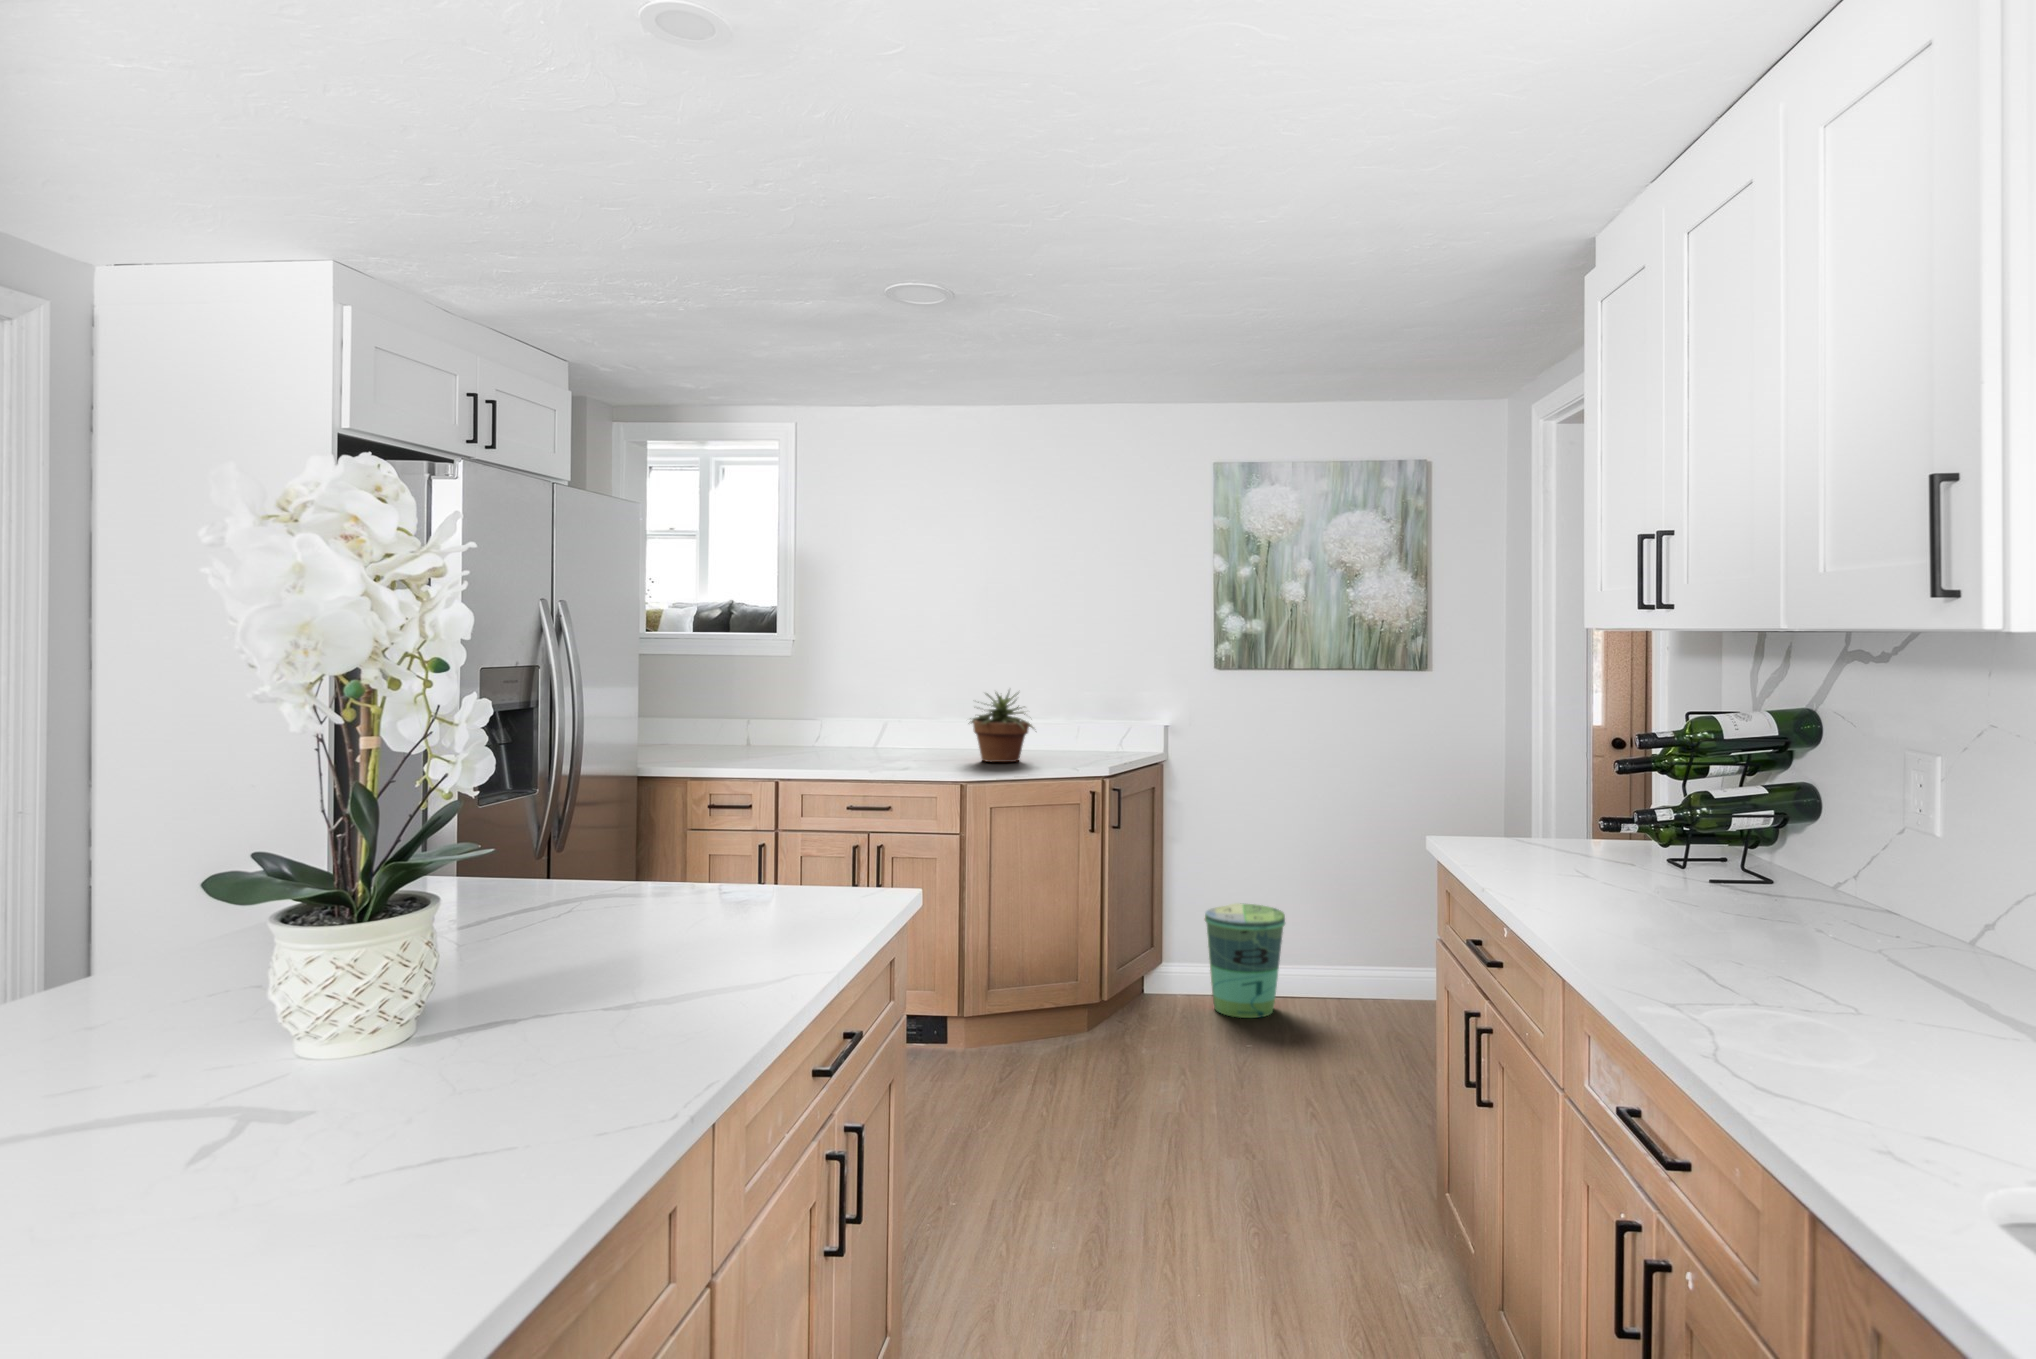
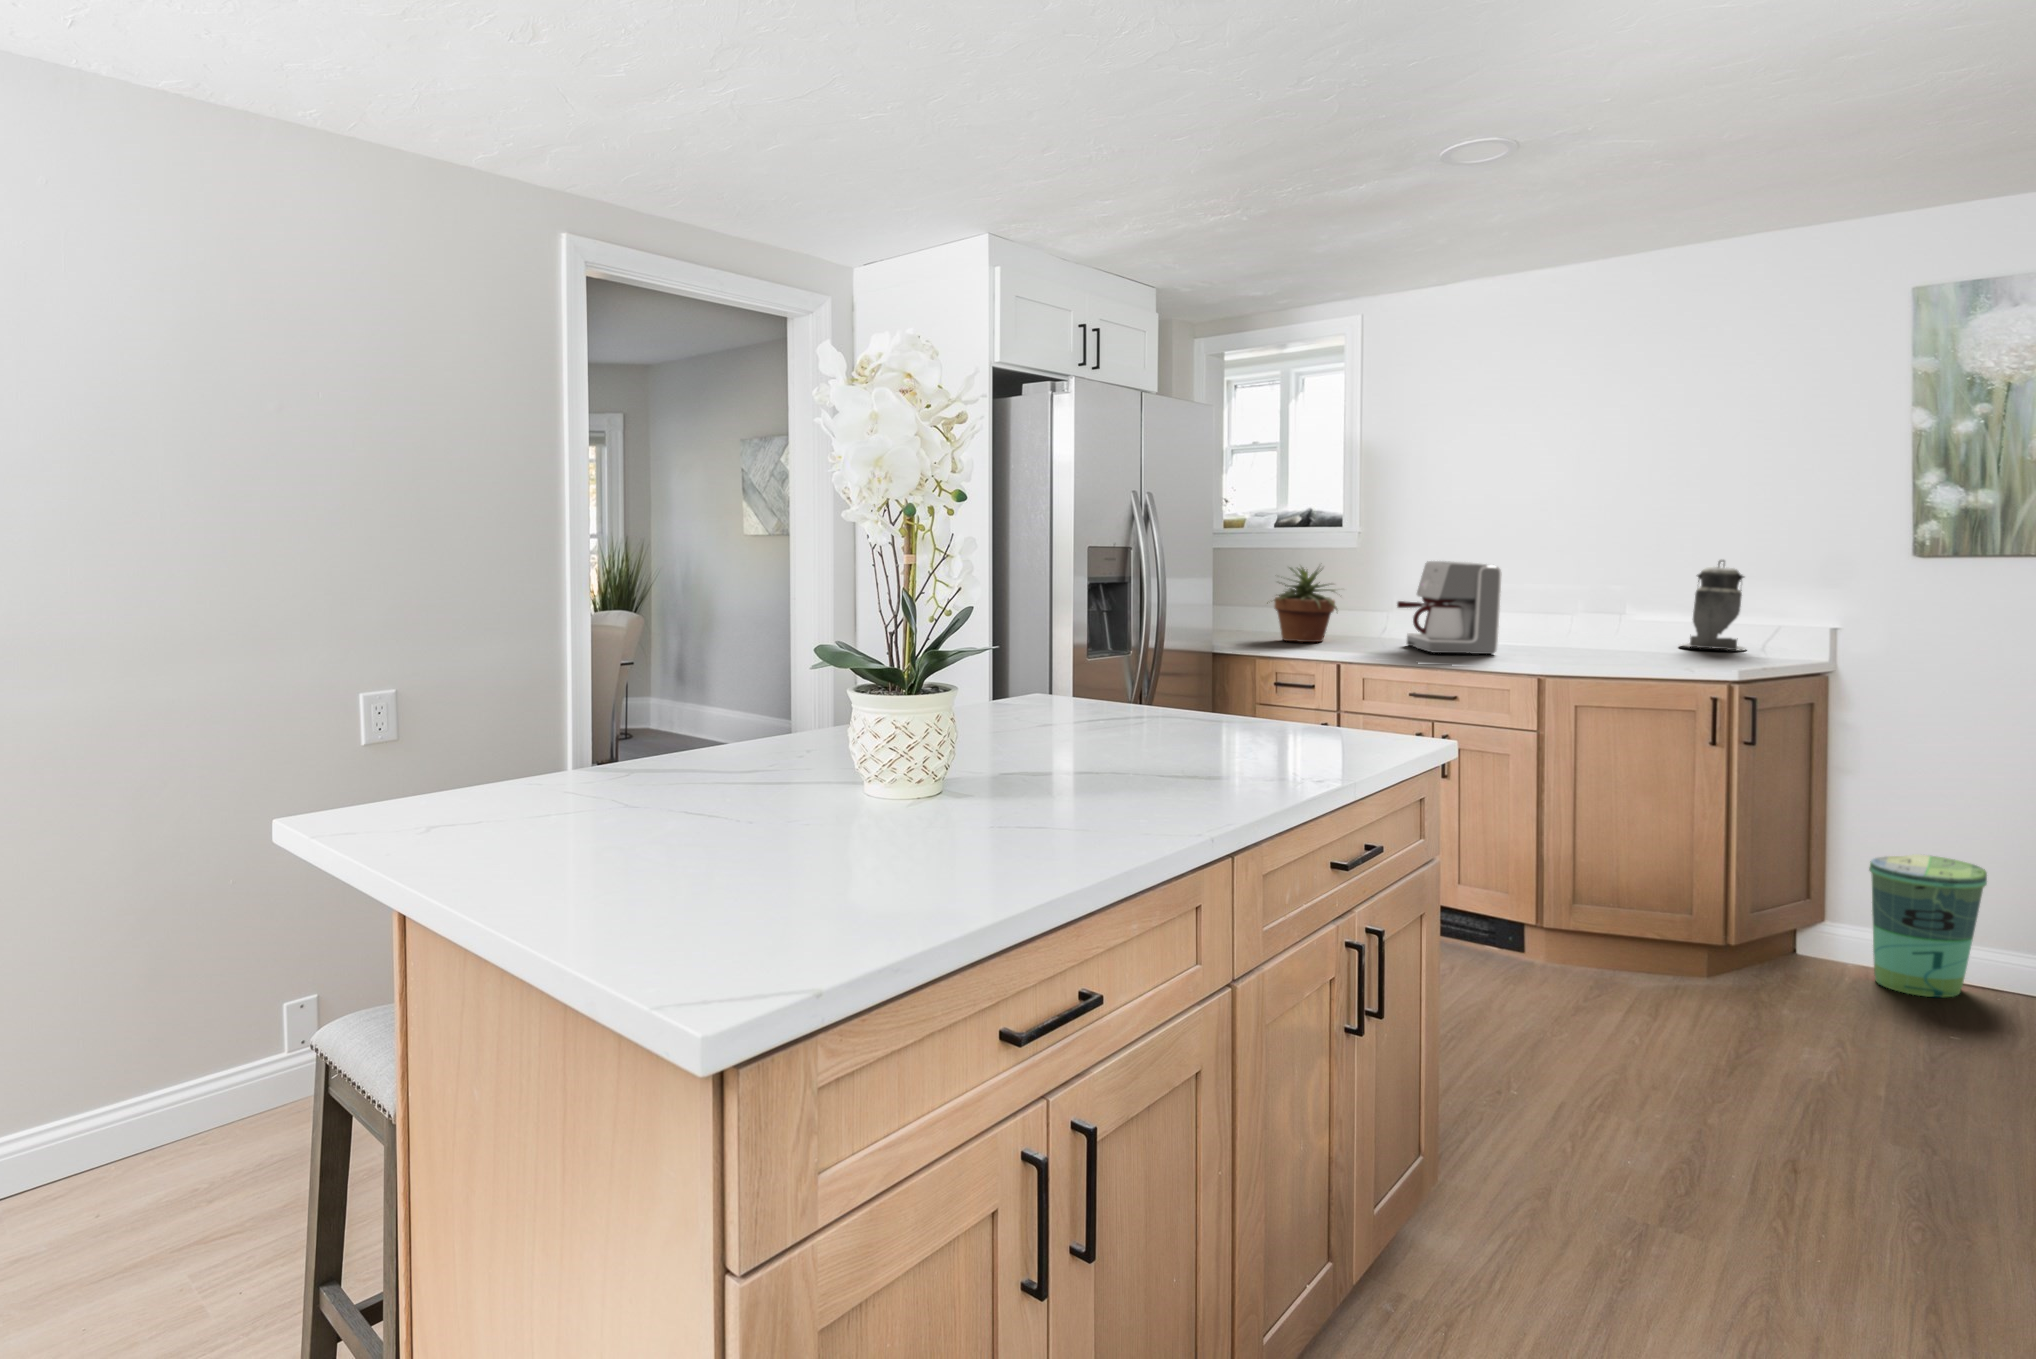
canister: none [1051,676,1103,750] -> present [1681,560,1745,650]
coffee maker: none [825,684,916,767] -> present [1397,561,1502,654]
potted plant: present [971,691,1033,762] -> present [1267,567,1337,642]

